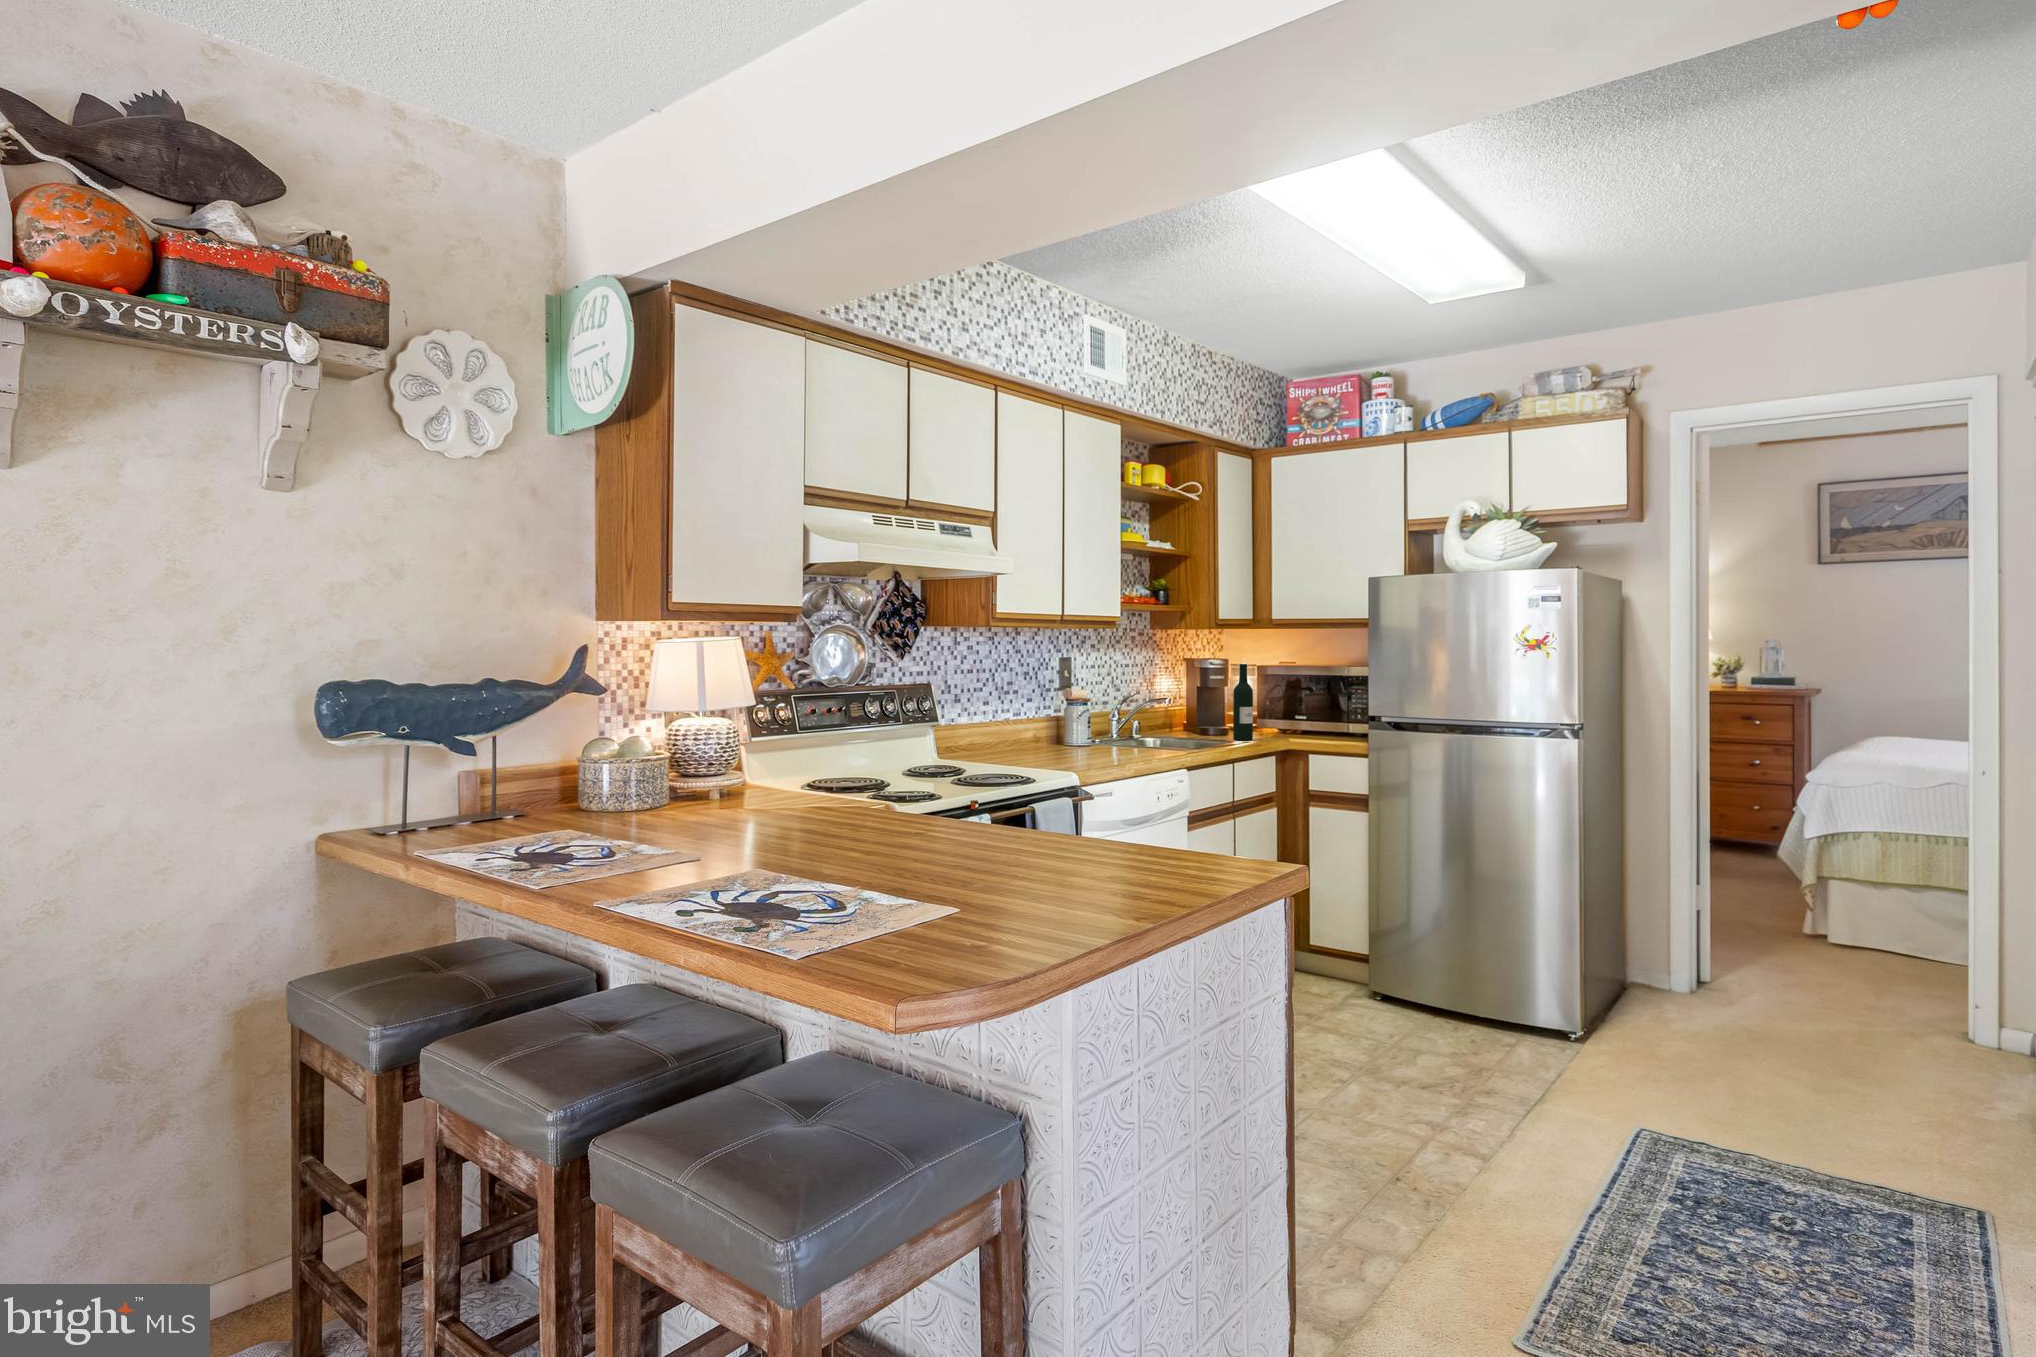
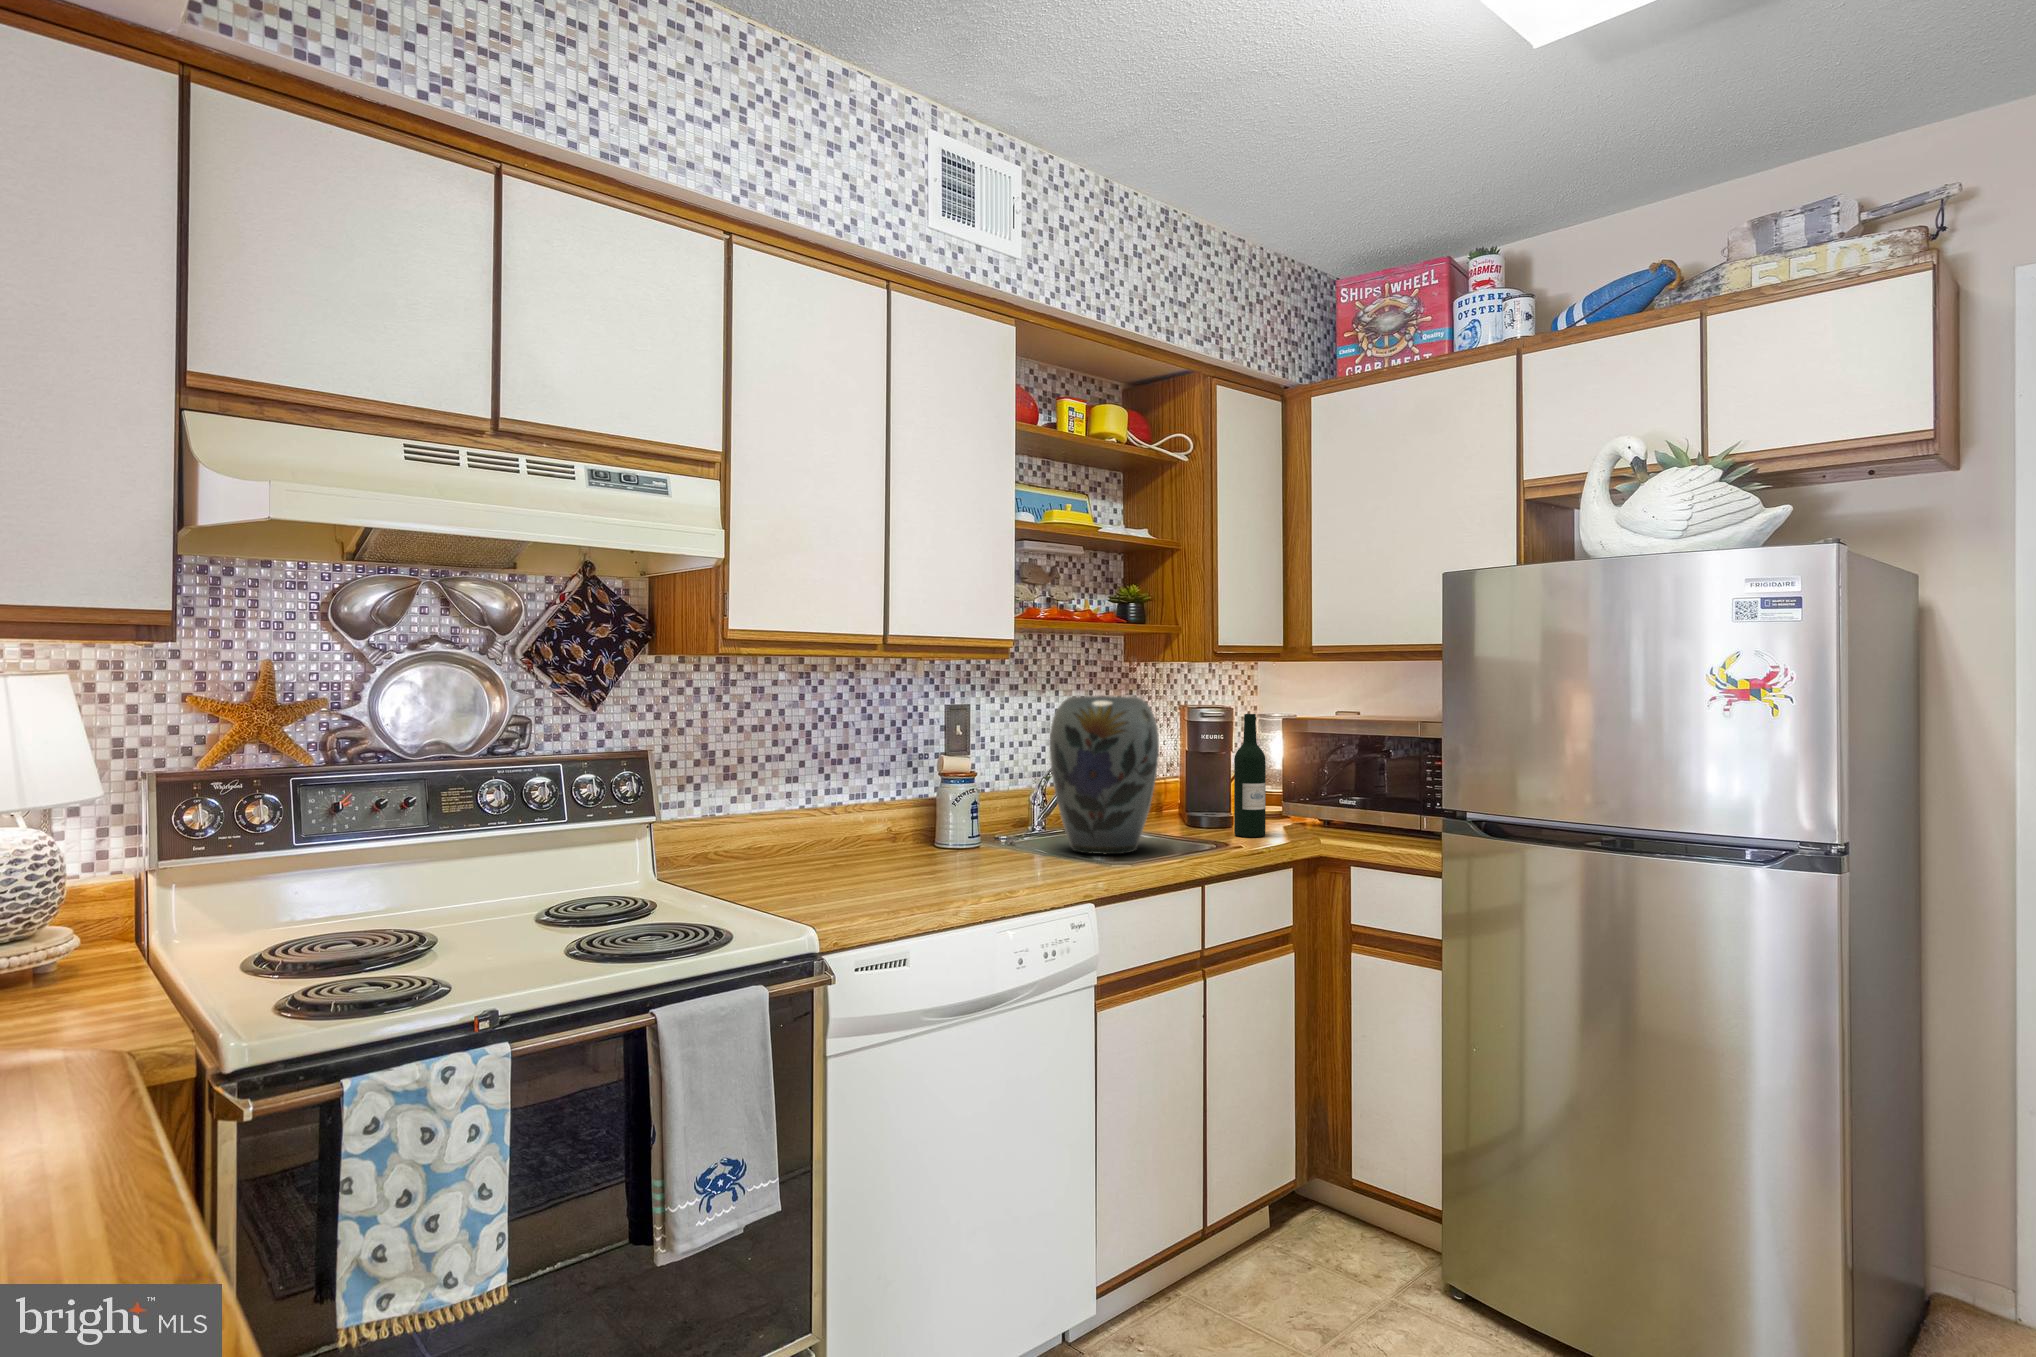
vase: none [1132,652,1199,748] -> present [1050,696,1159,854]

